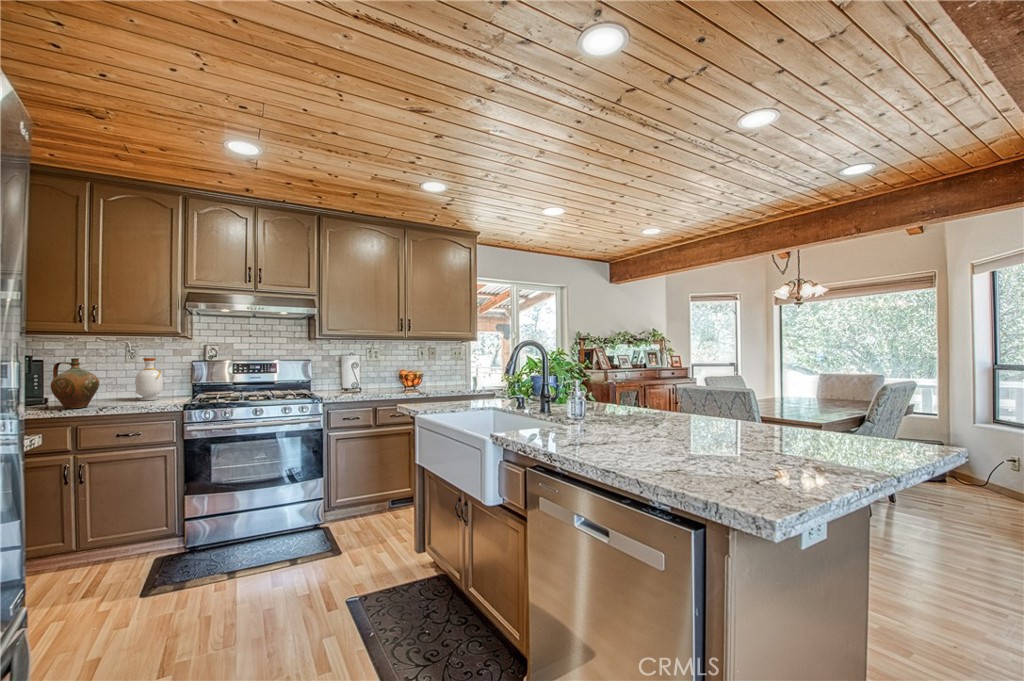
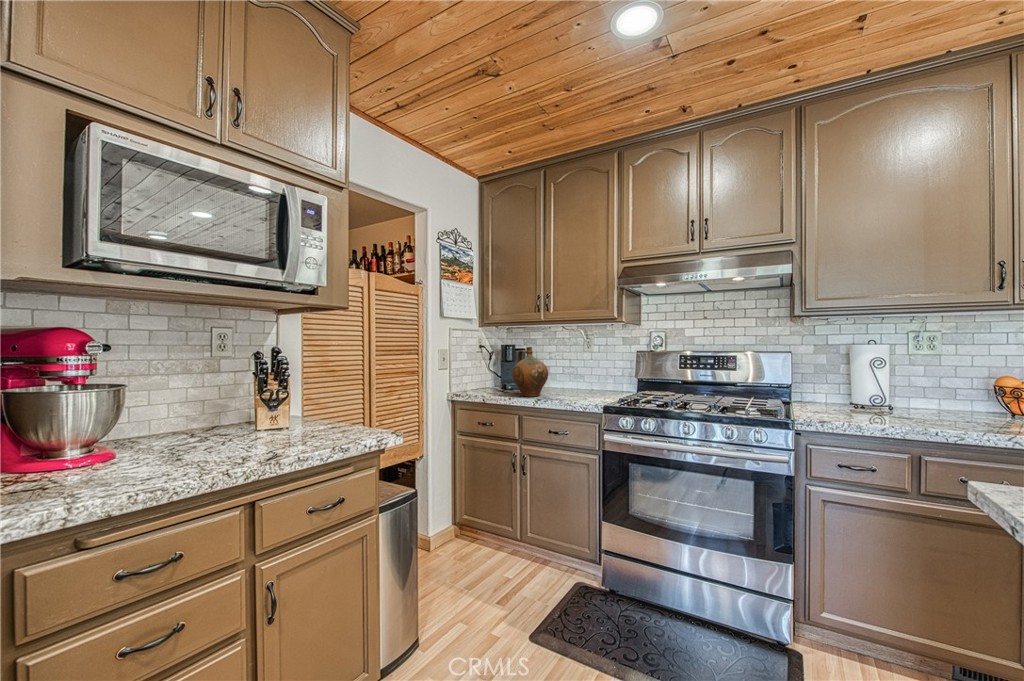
bottle: present [135,358,163,400] -> none [581,347,605,394]

